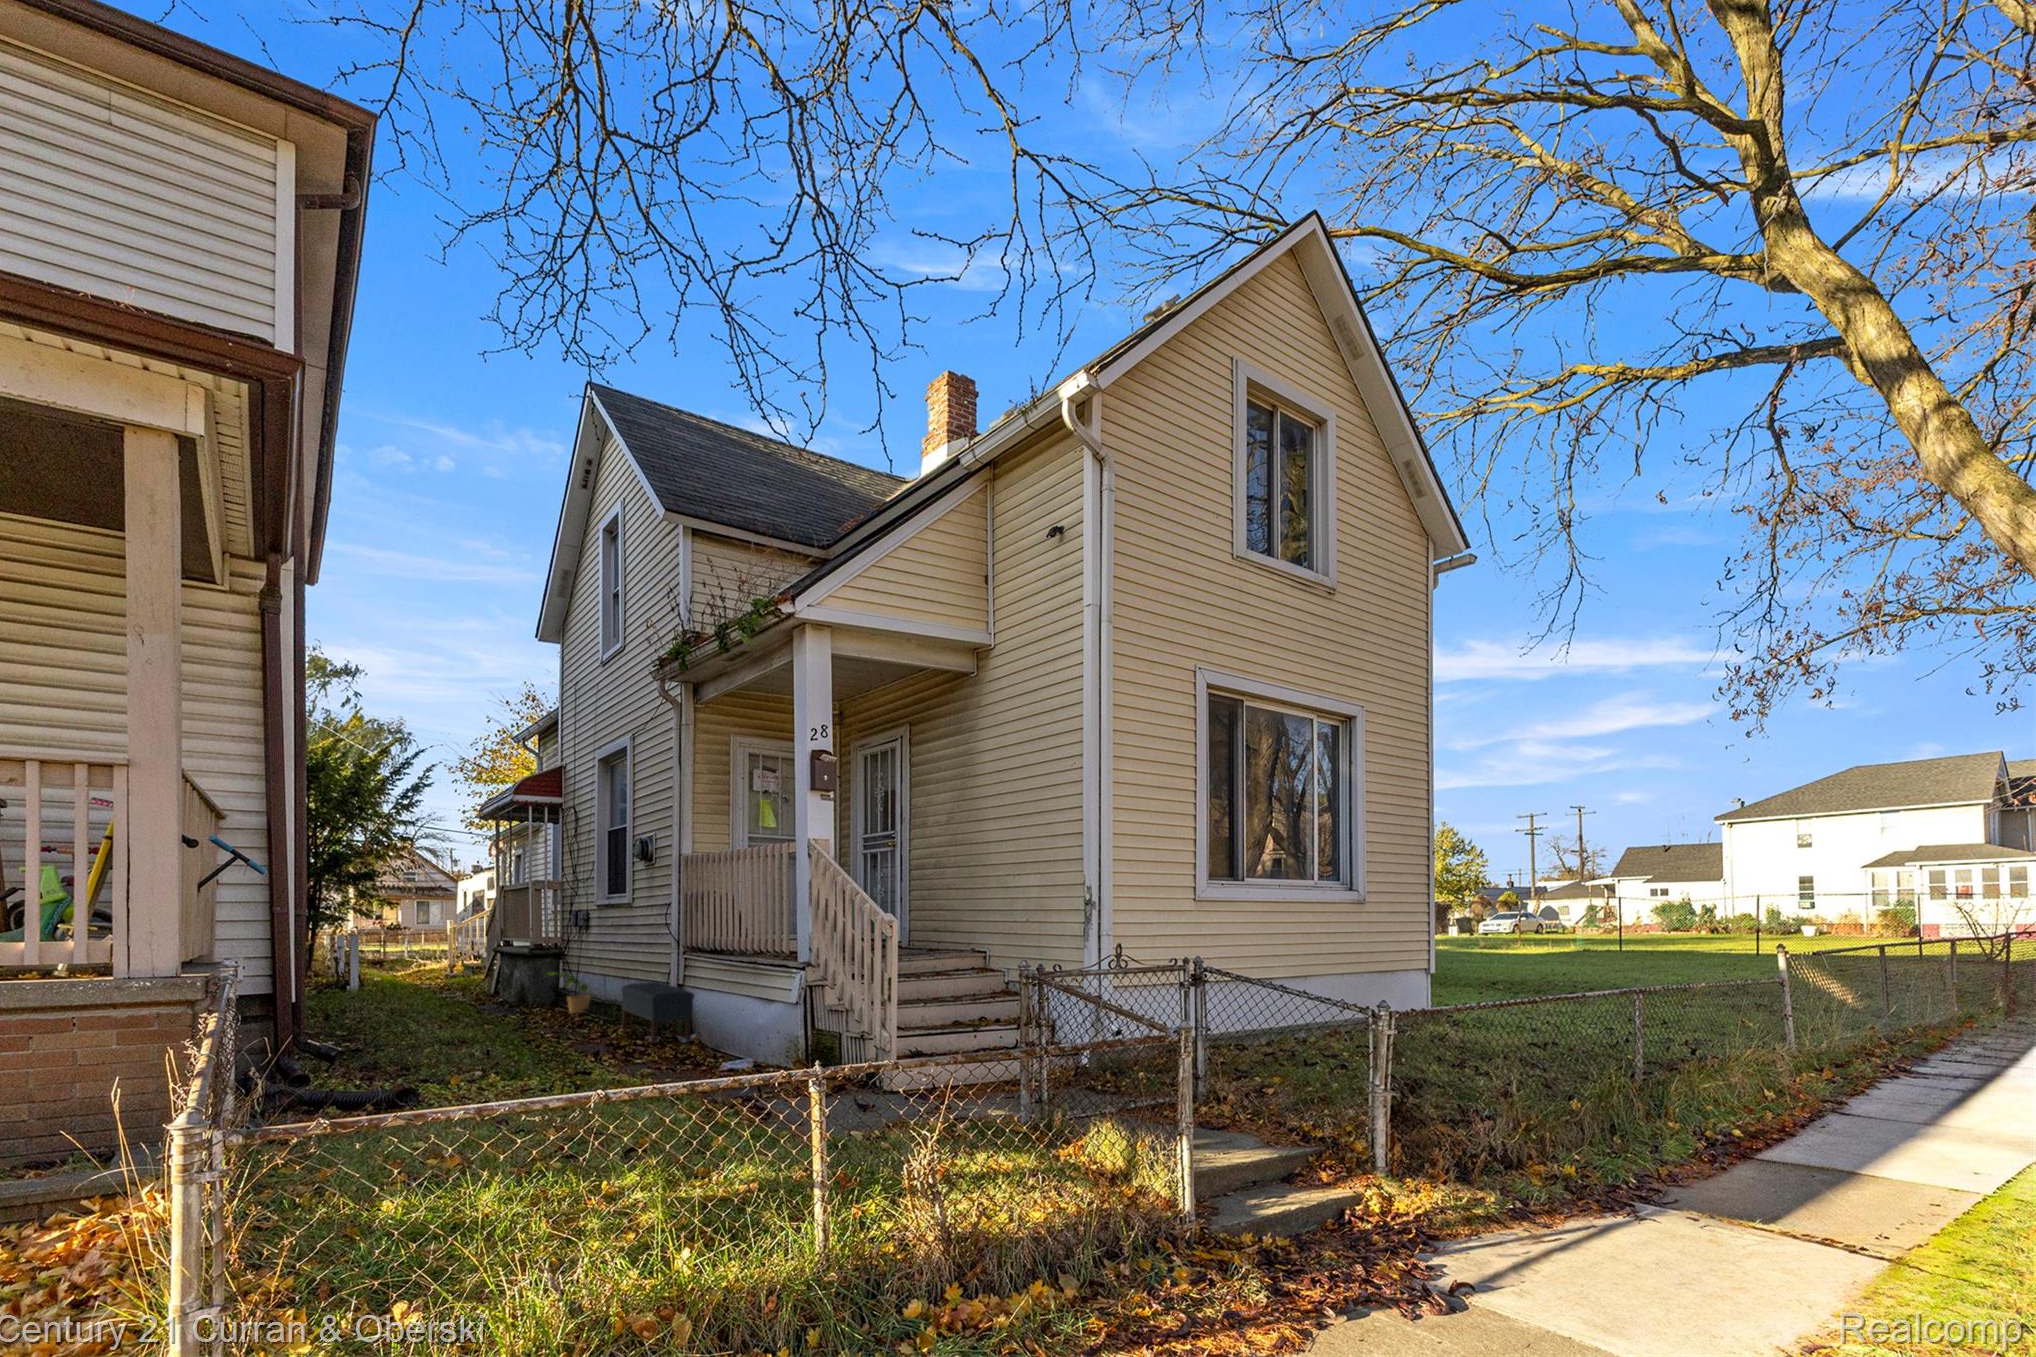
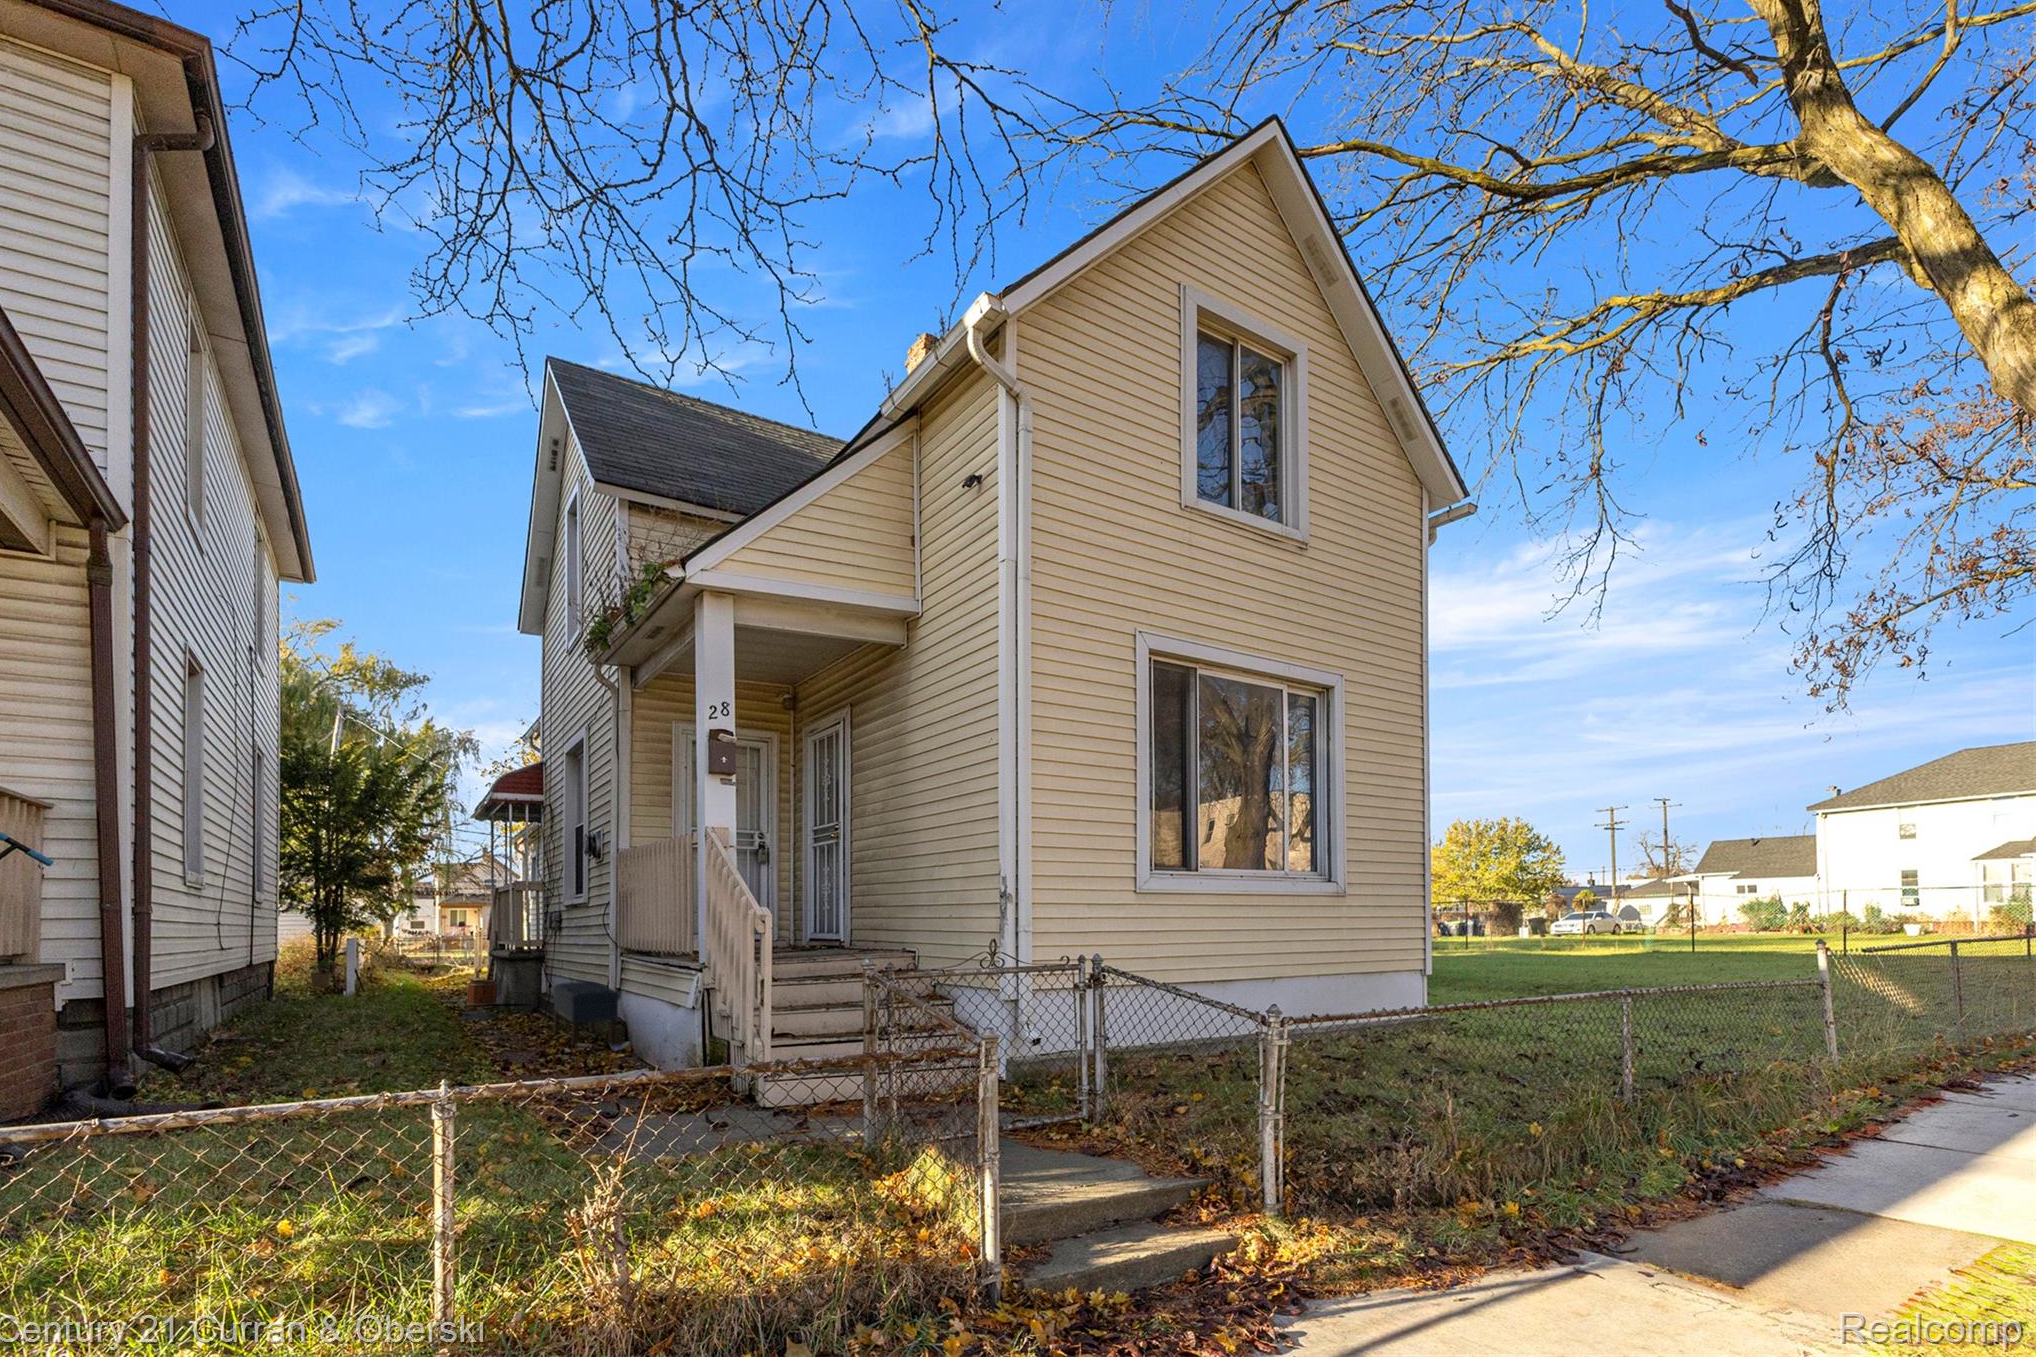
potted plant: present [547,972,591,1013] -> present [311,952,346,987]
bucket: none [498,981,527,1007] -> present [467,980,497,1006]

